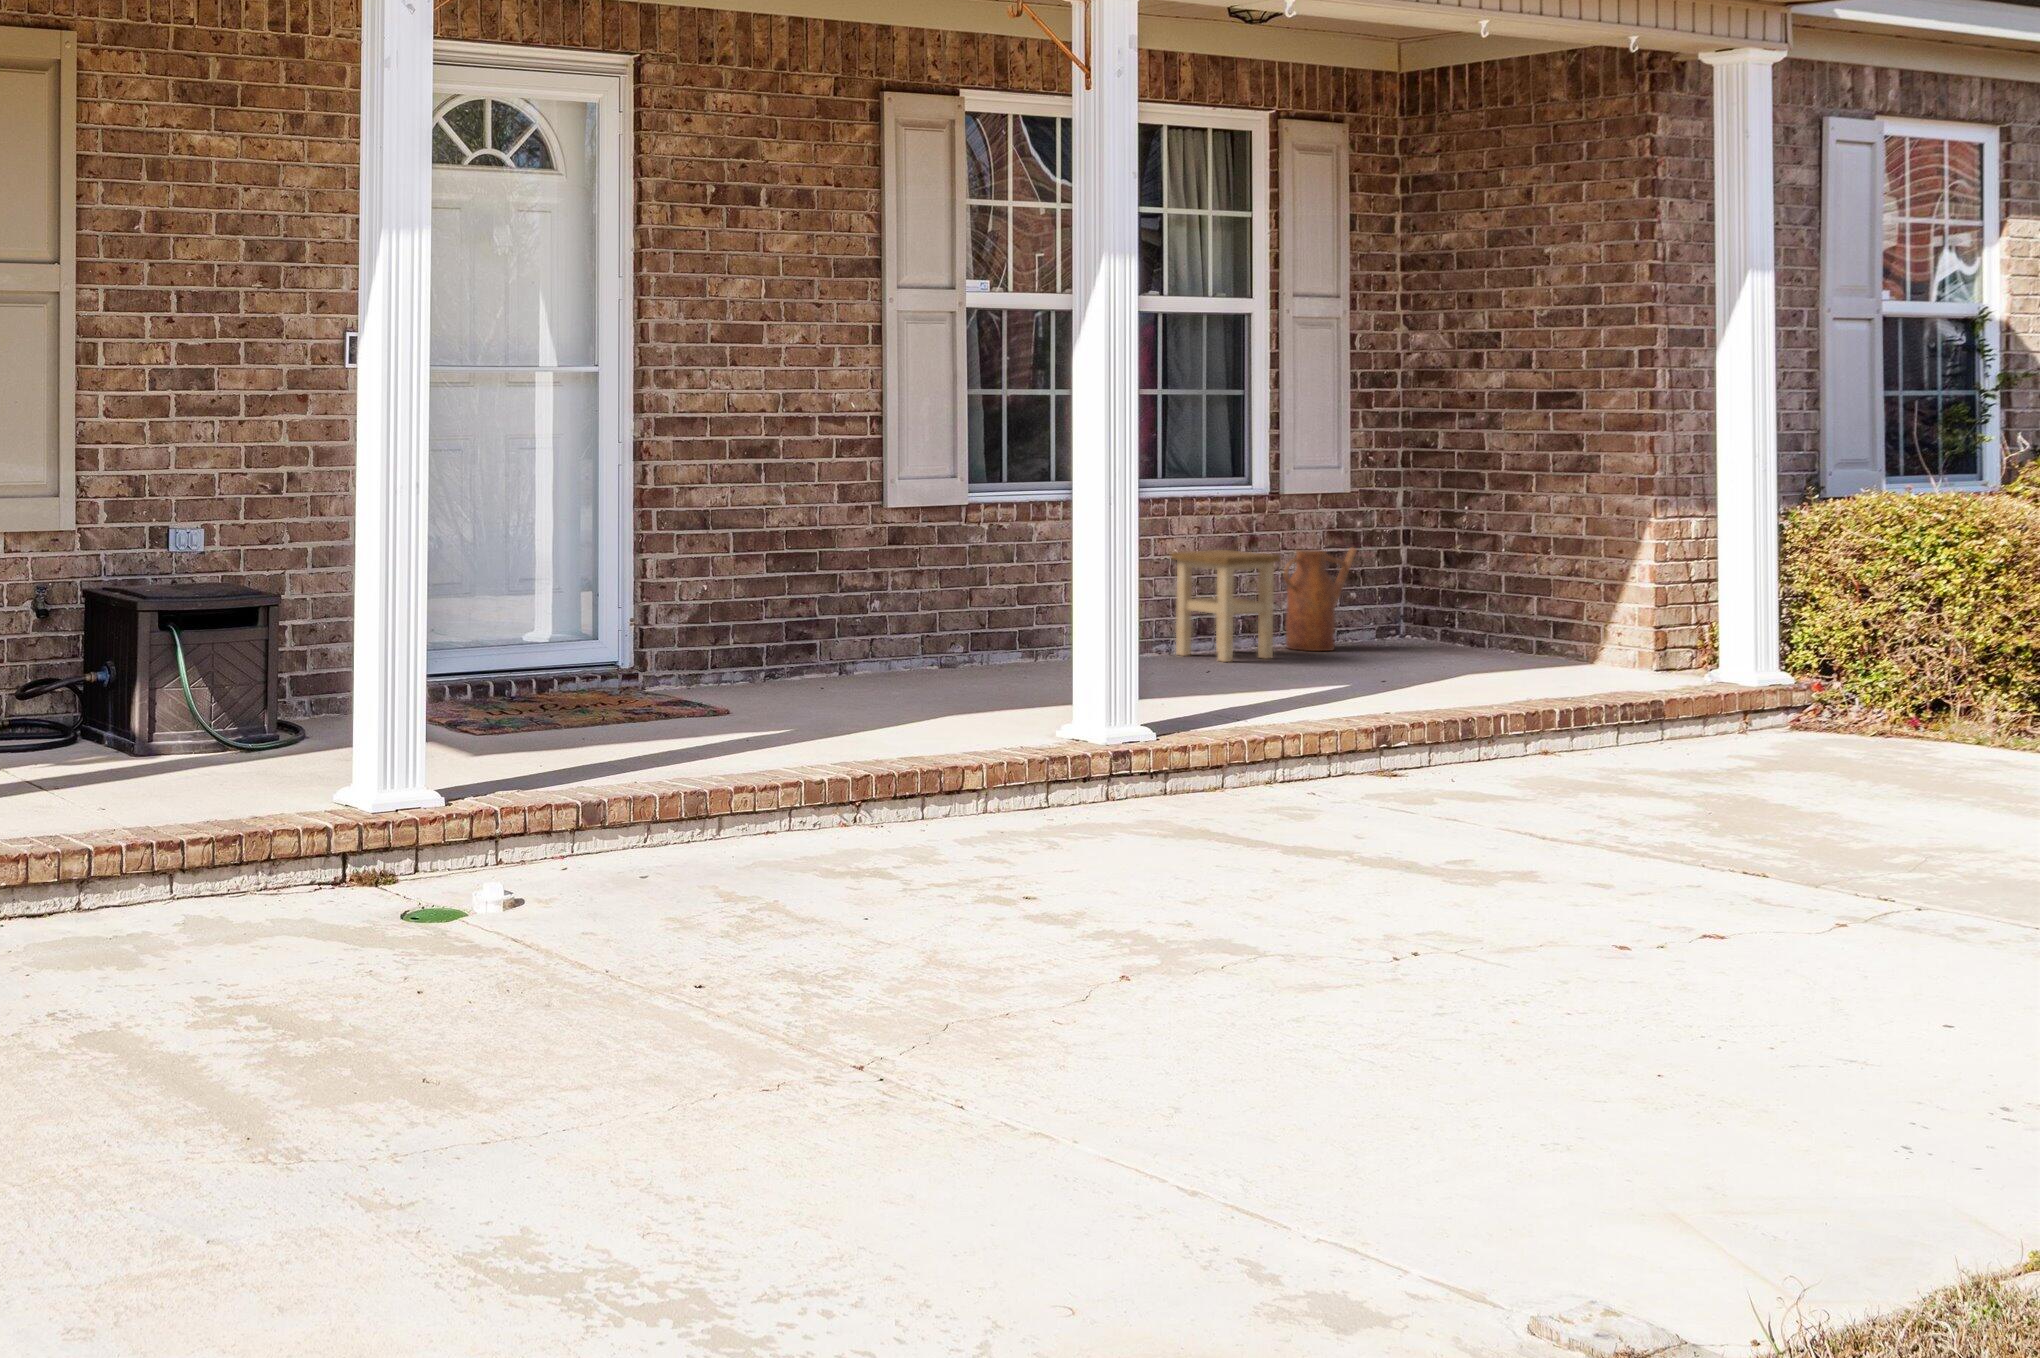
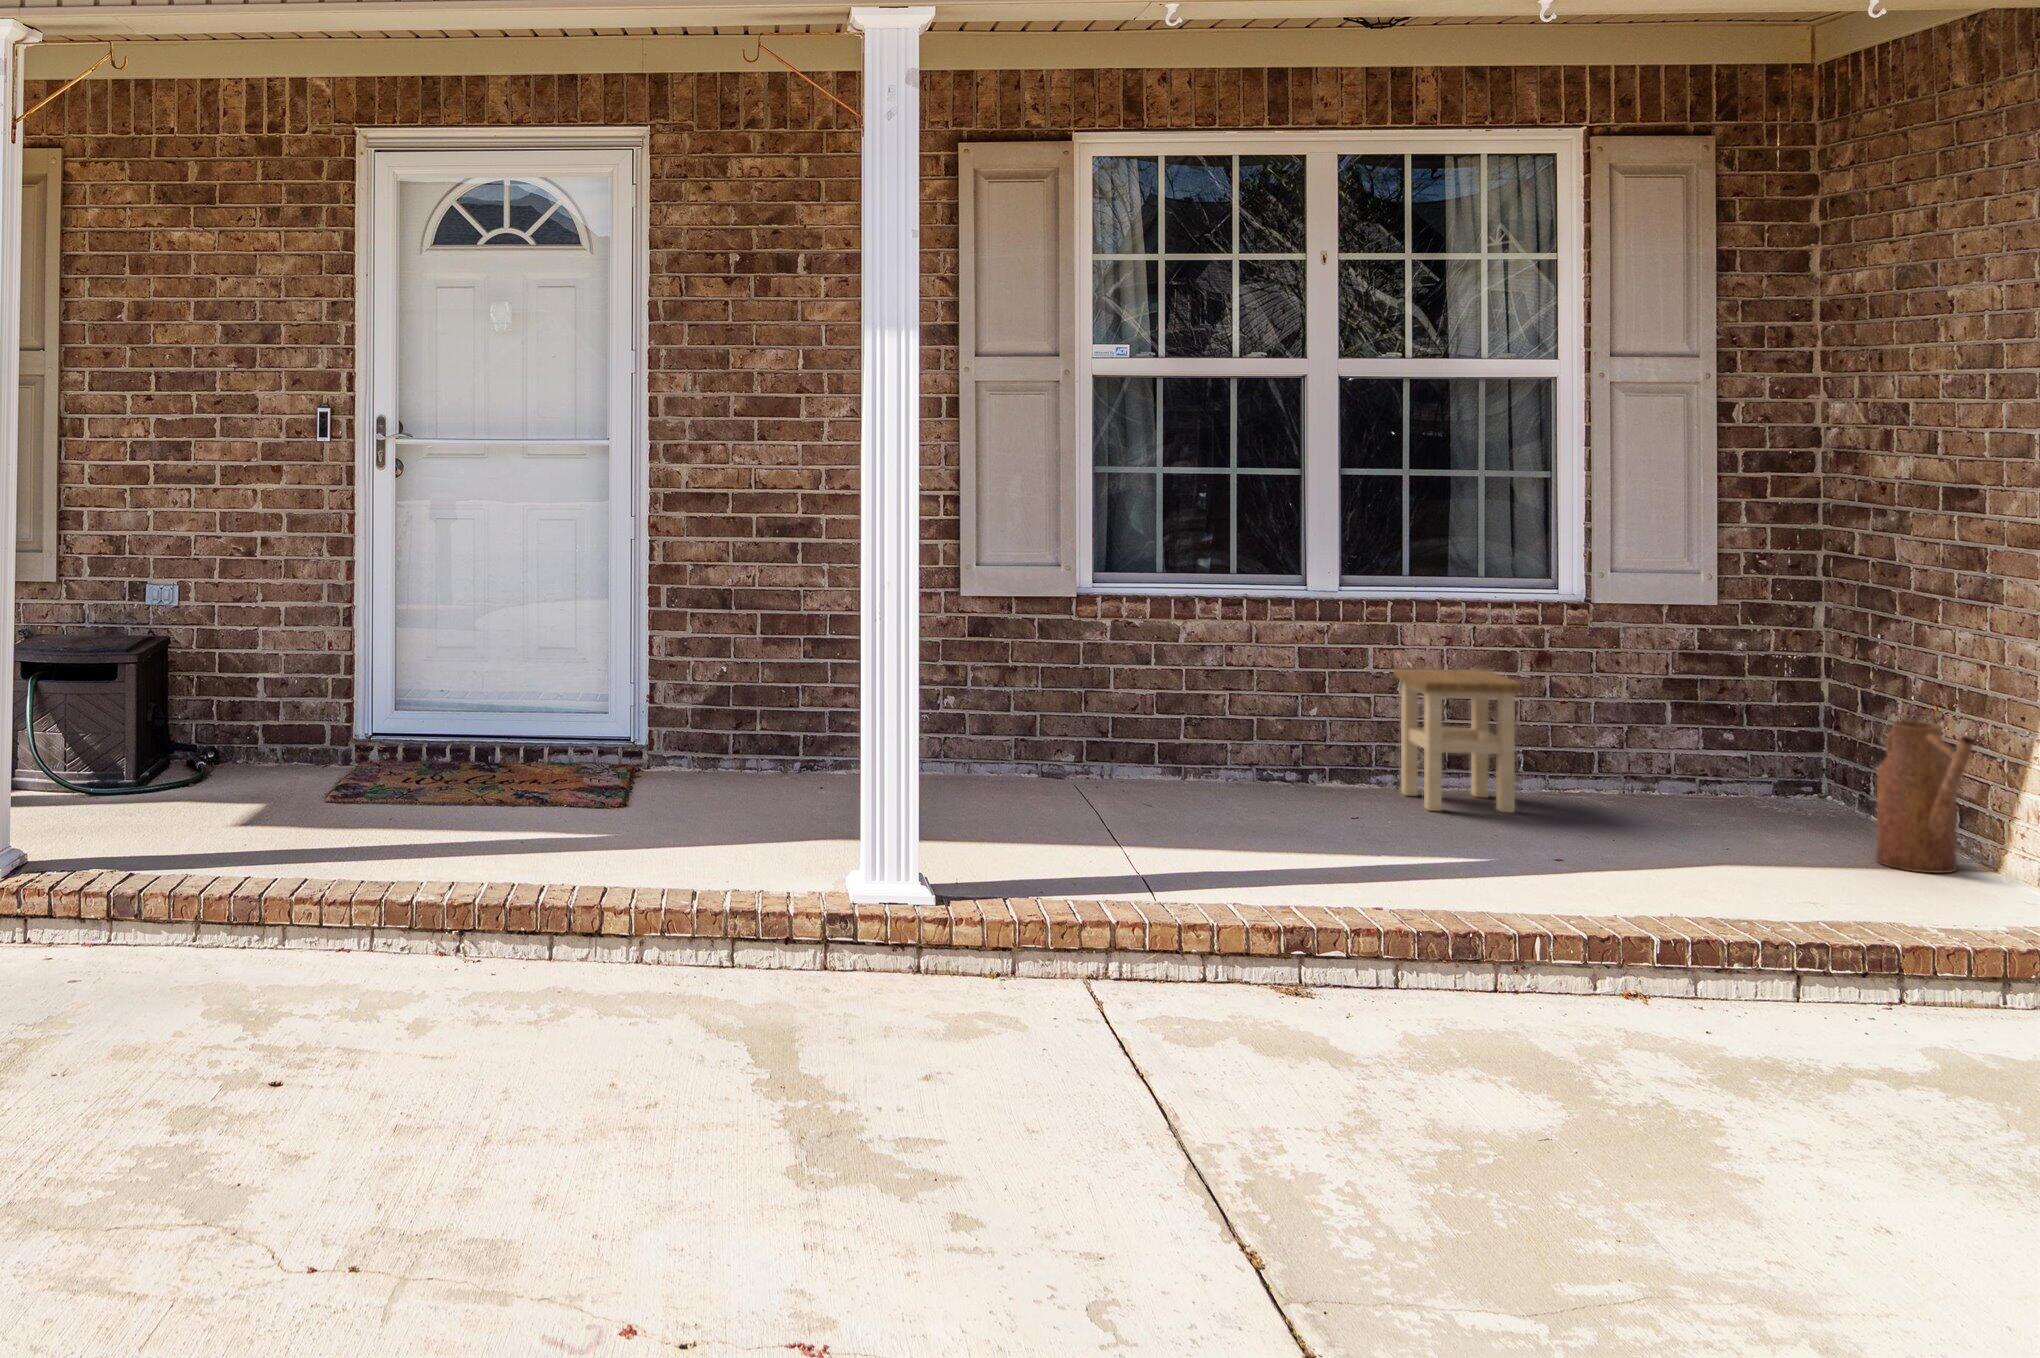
watering can: present [1284,548,1356,651] -> present [1876,721,1974,873]

